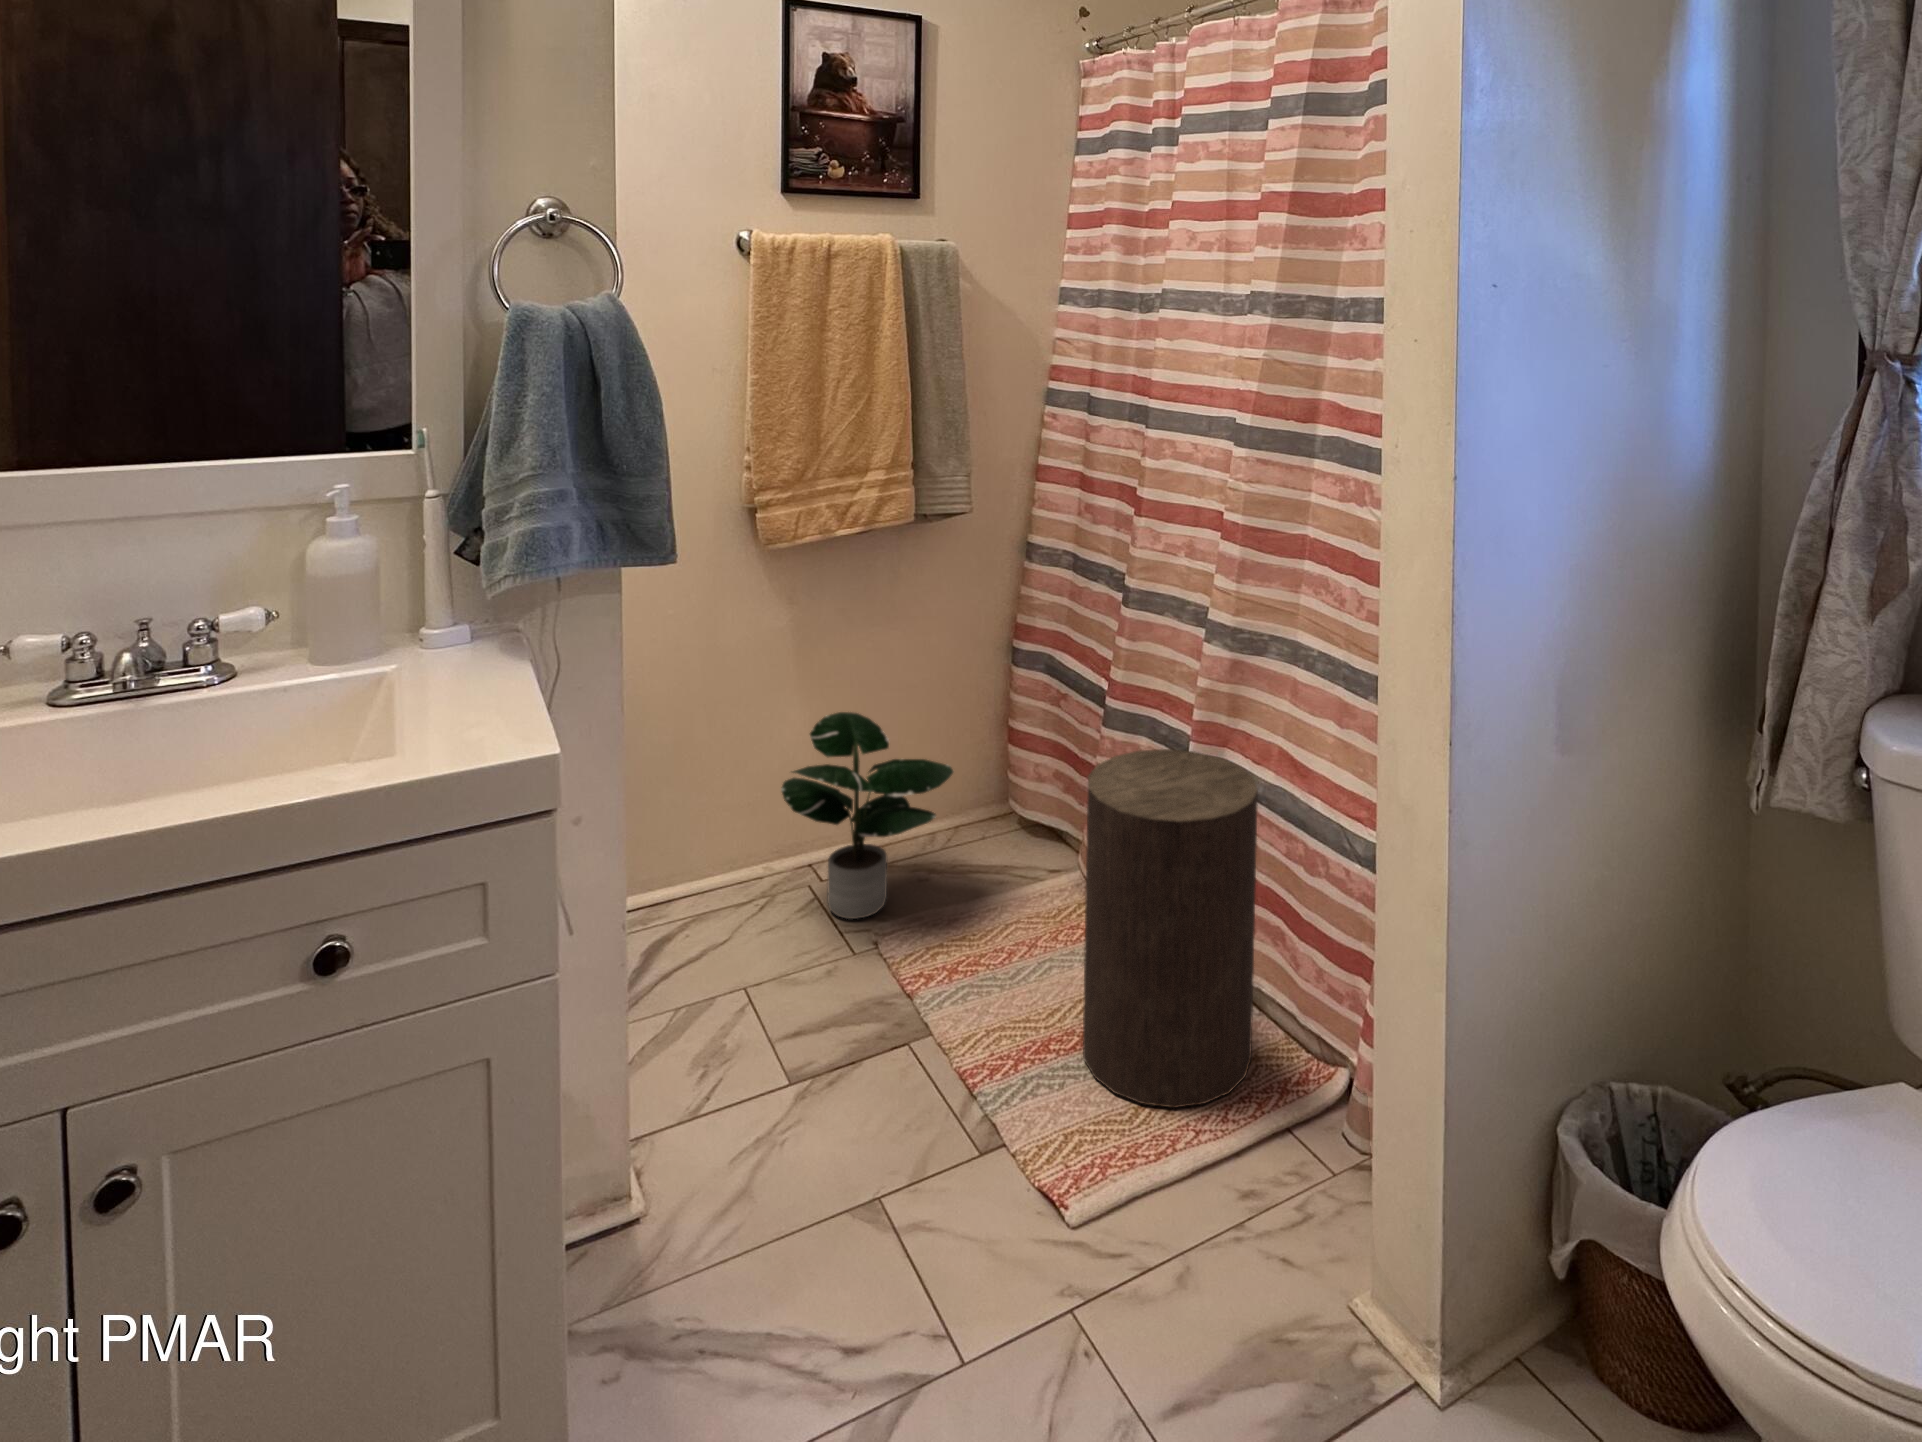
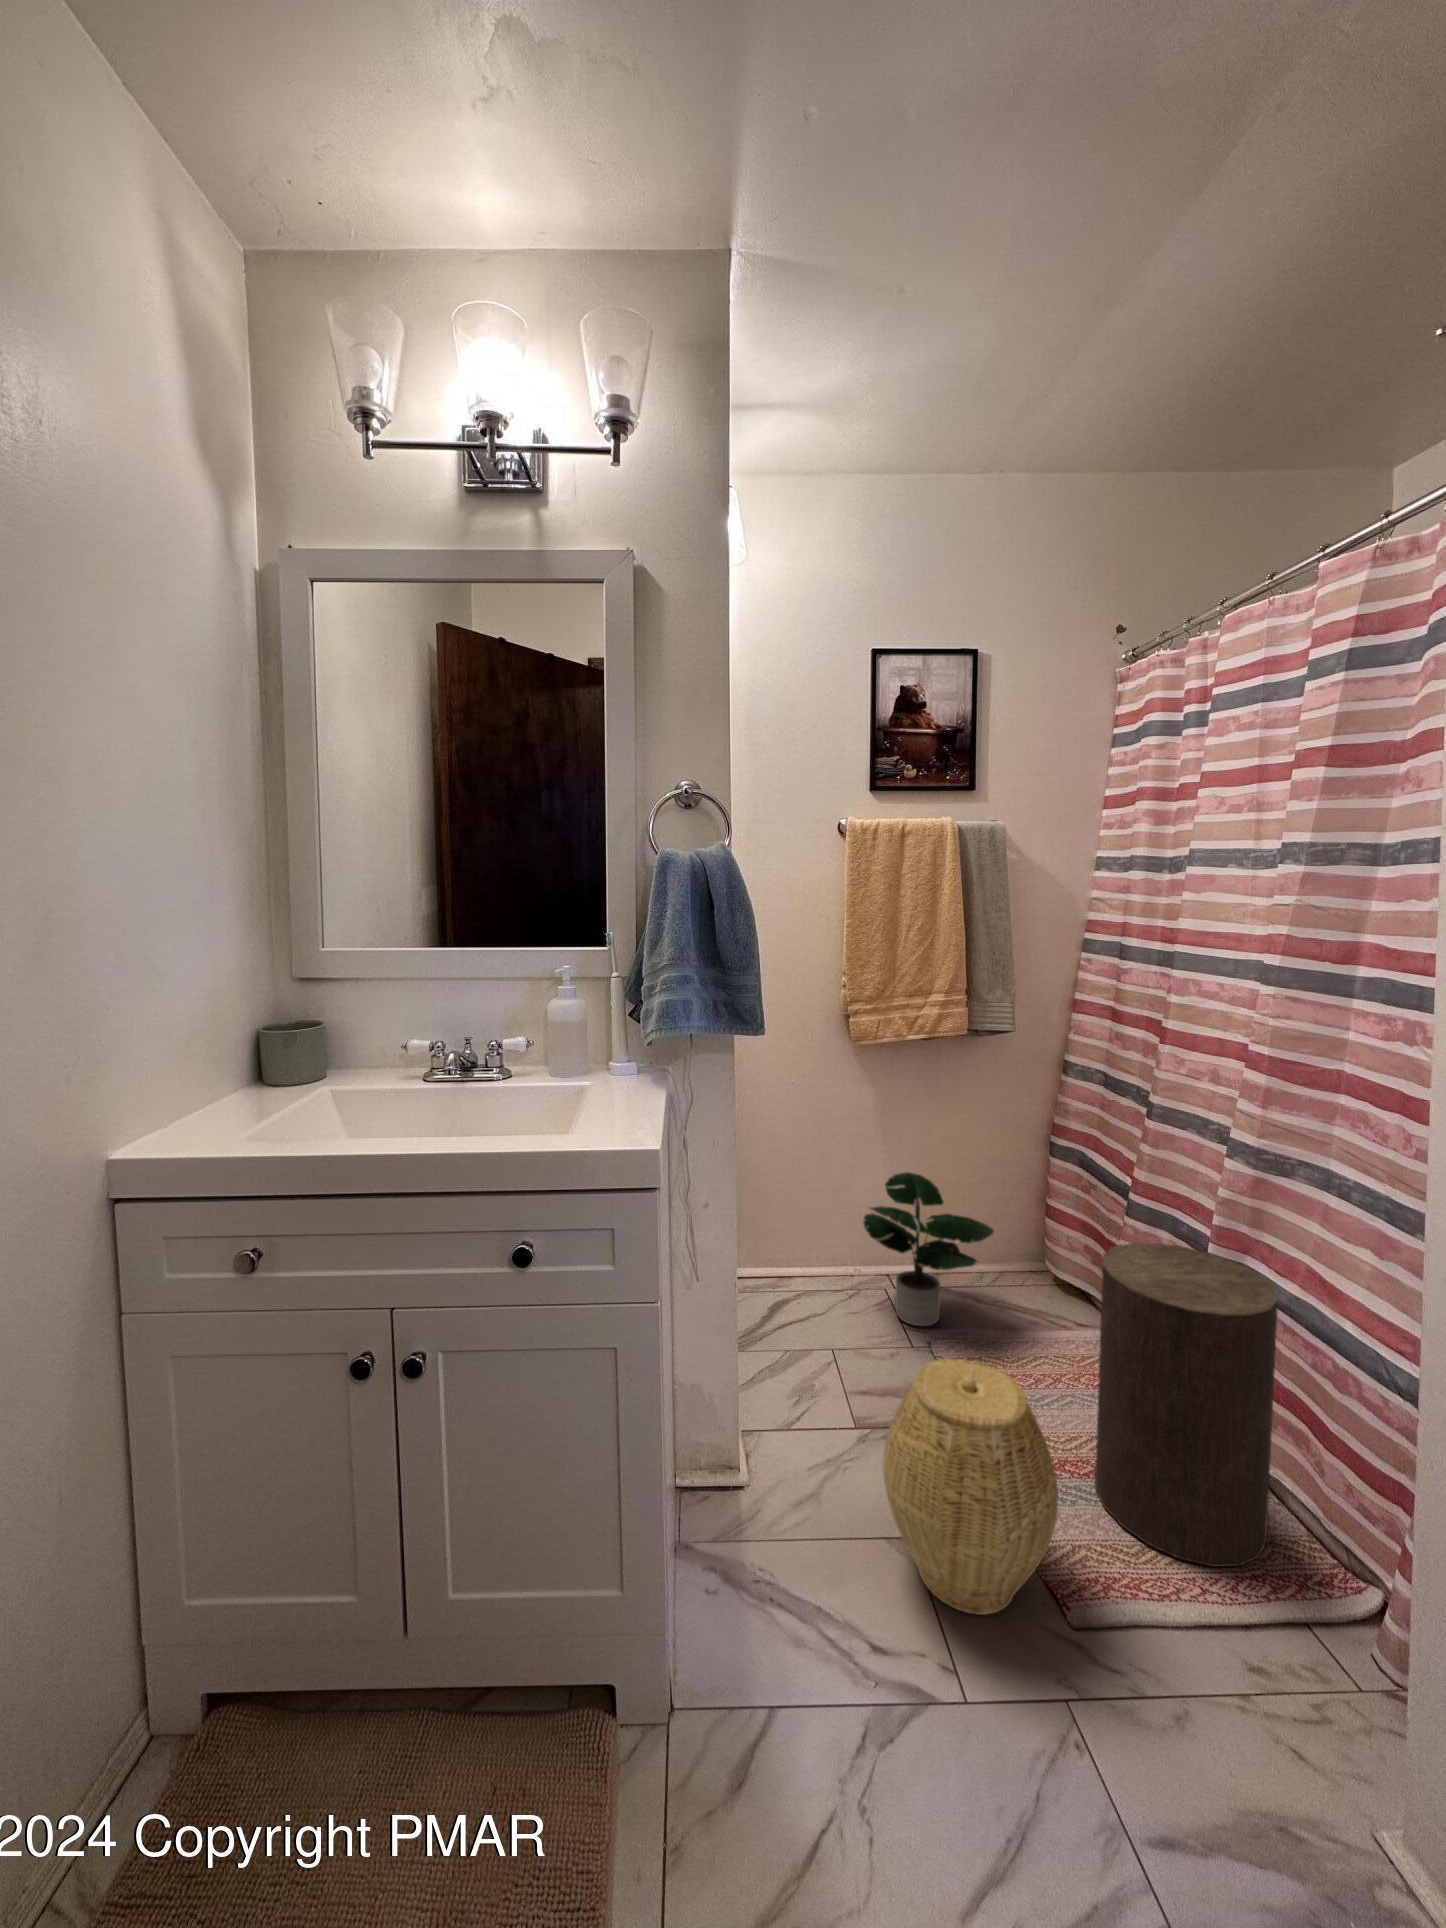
woven basket: none [845,945,1054,1264] -> present [883,1359,1058,1615]

